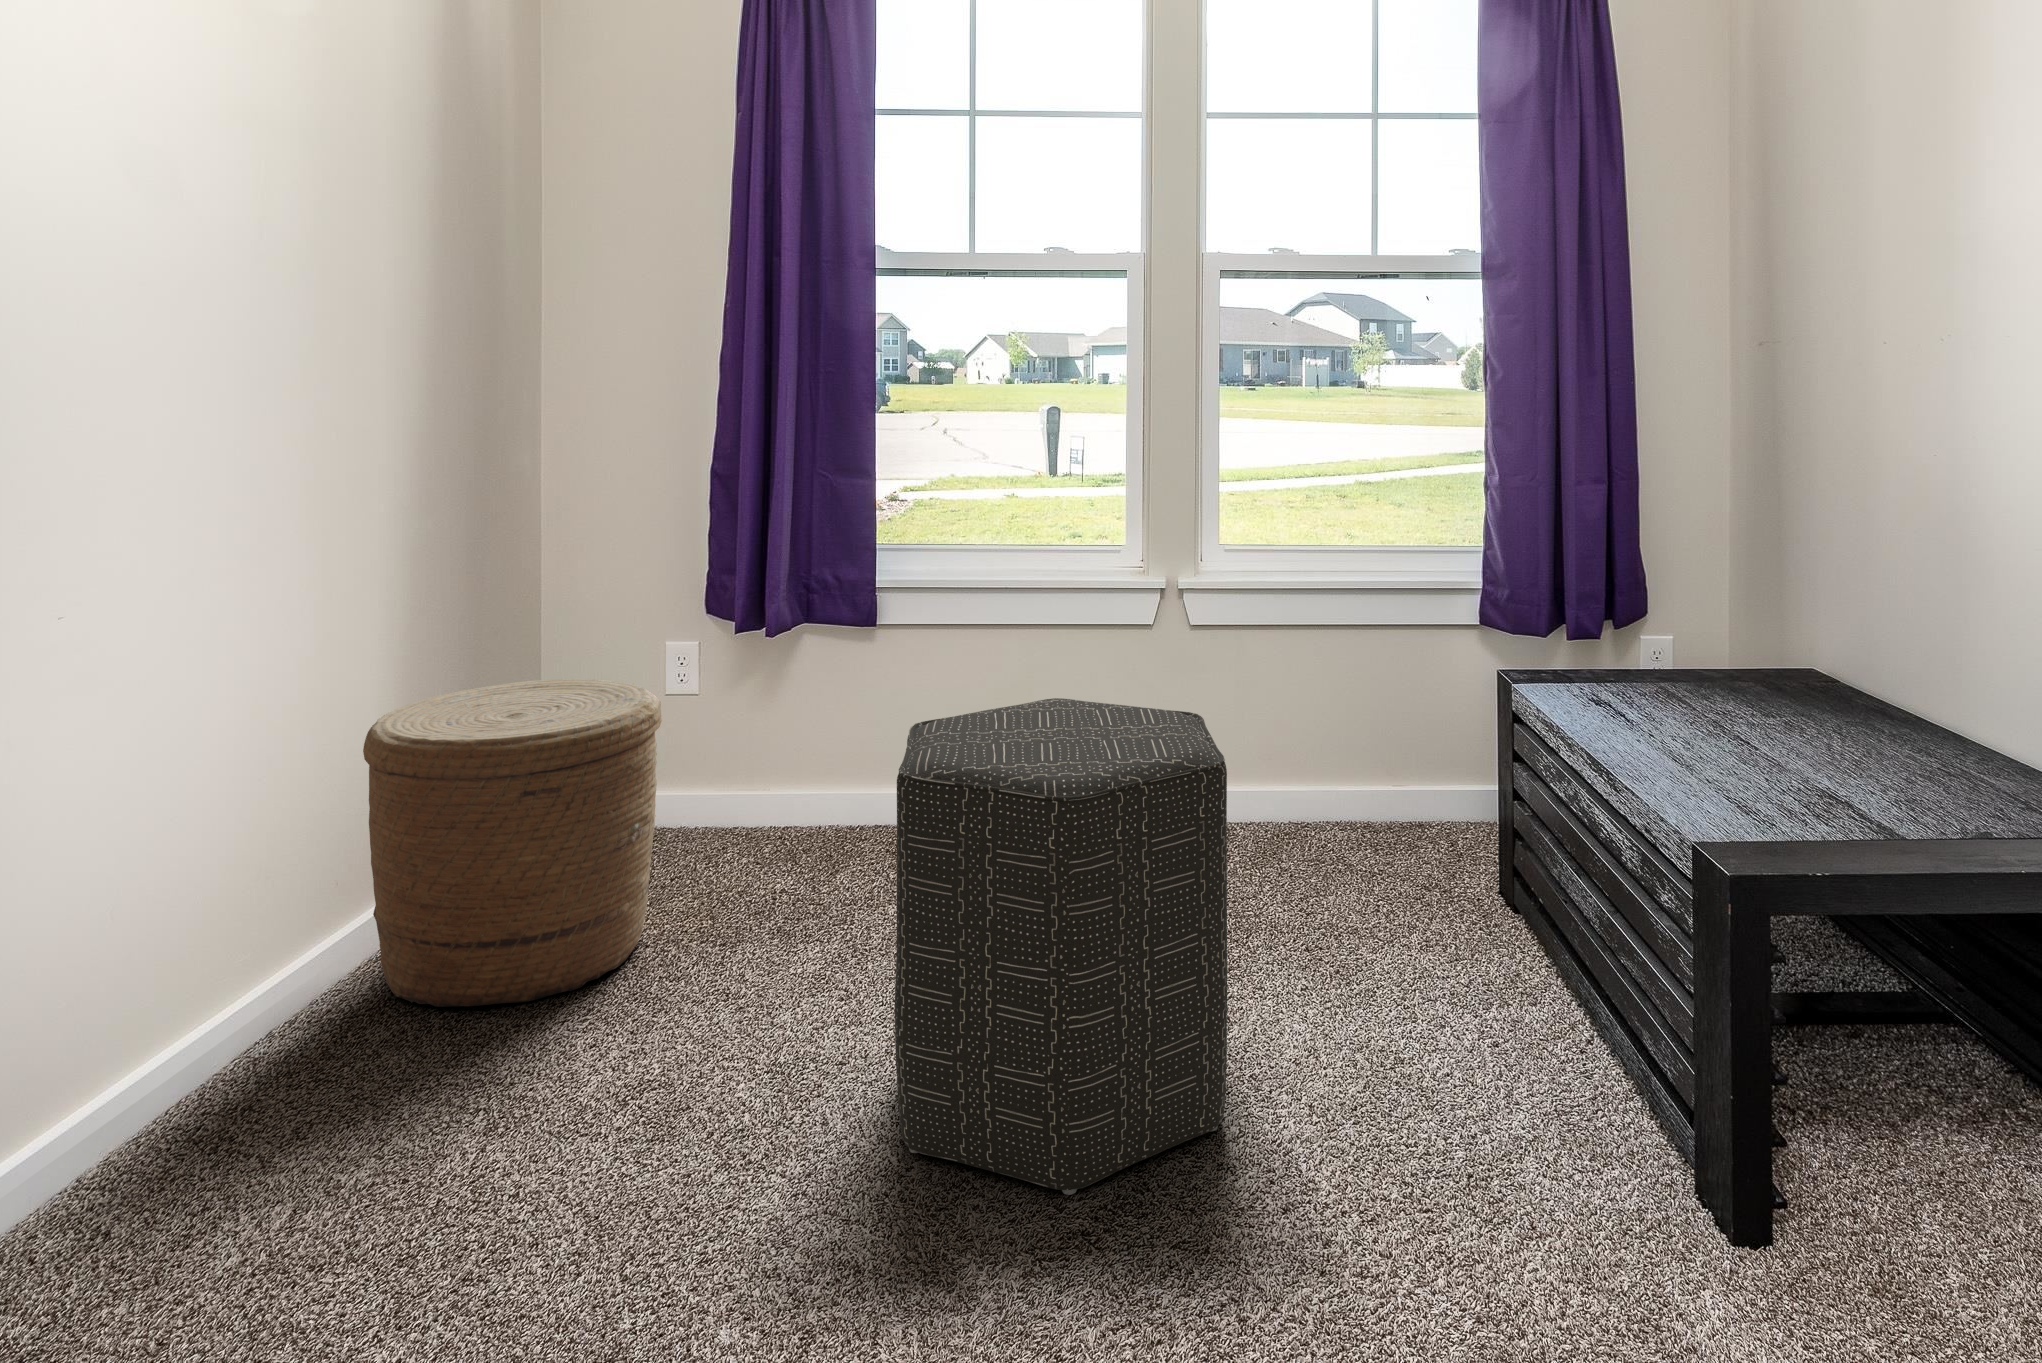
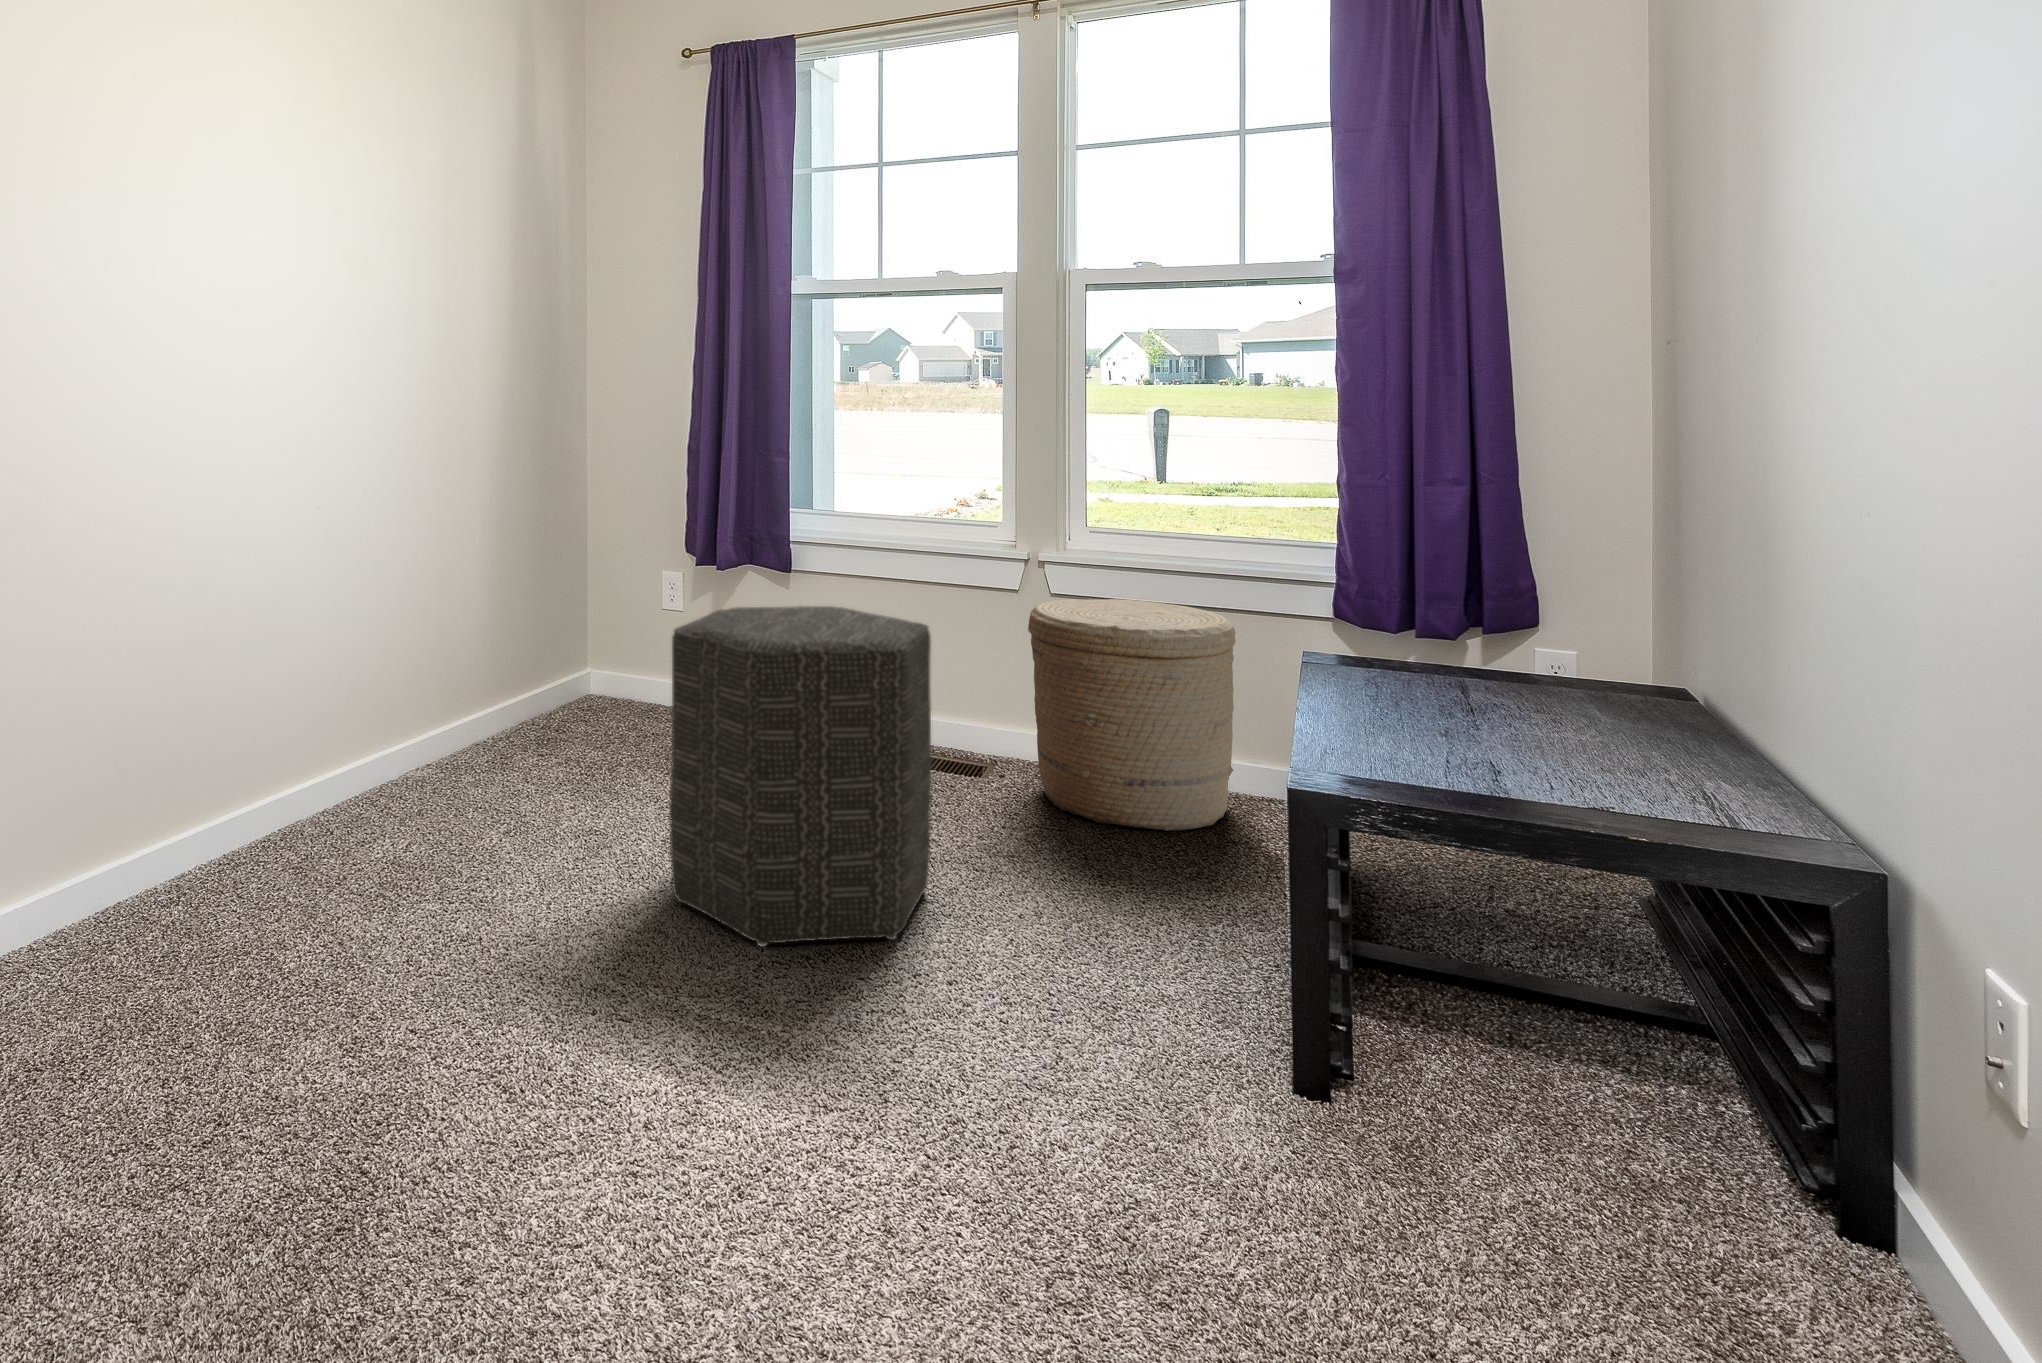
woven basket: present [363,679,662,1007] -> present [1028,599,1235,831]

